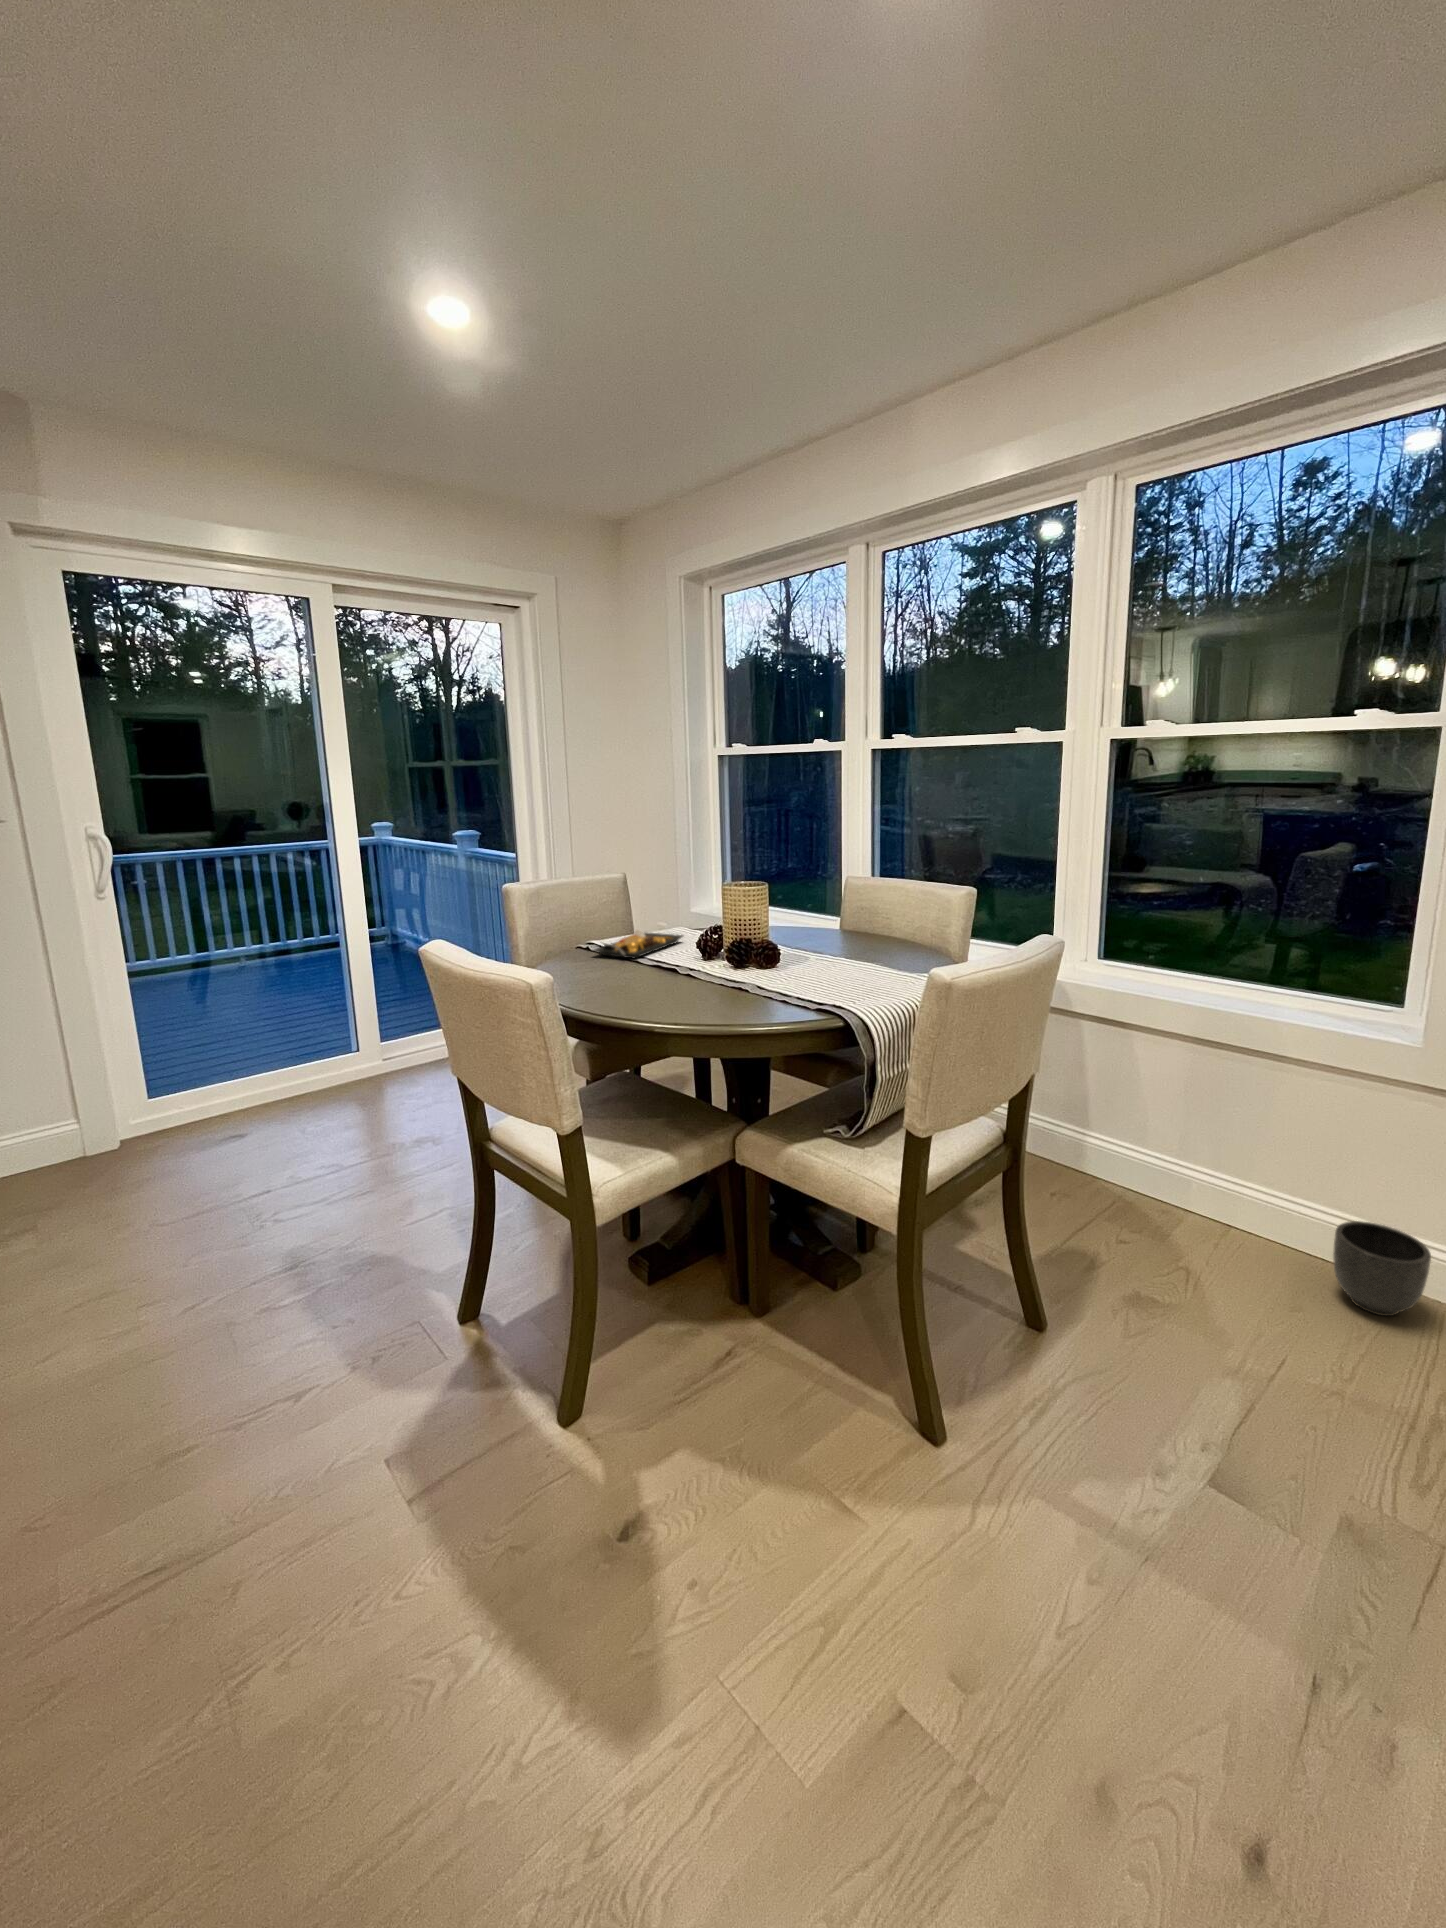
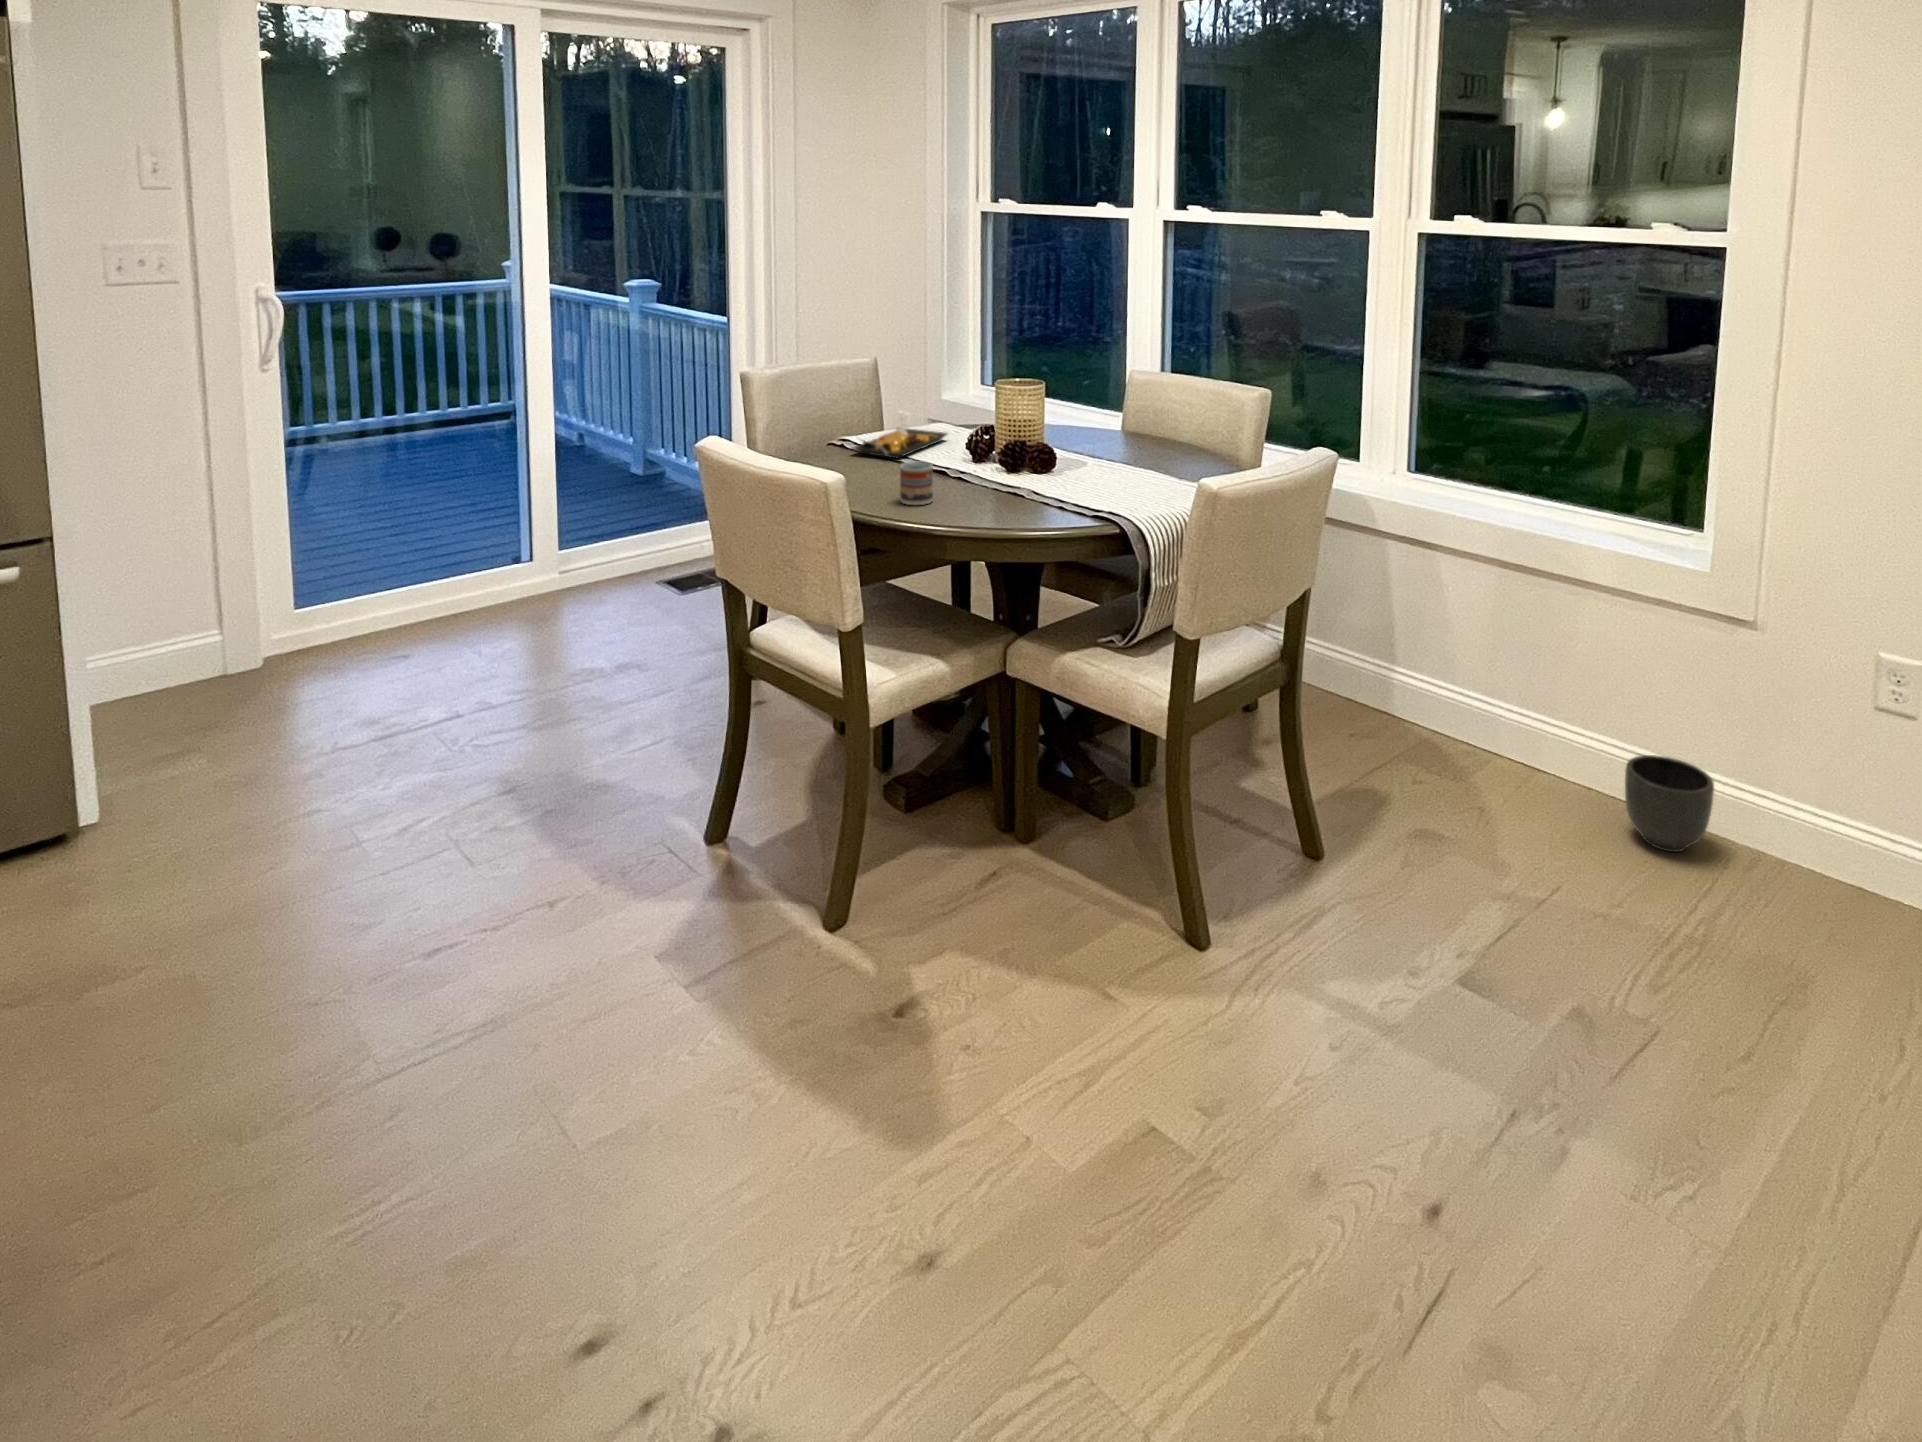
cup: none [624,959,659,1002] -> present [899,461,933,505]

